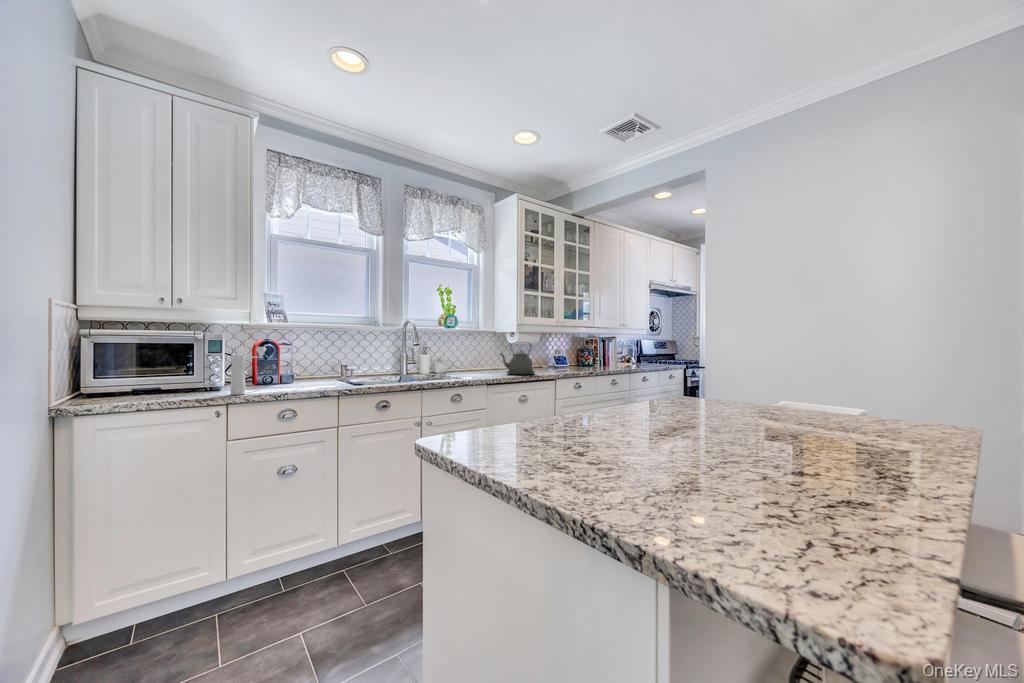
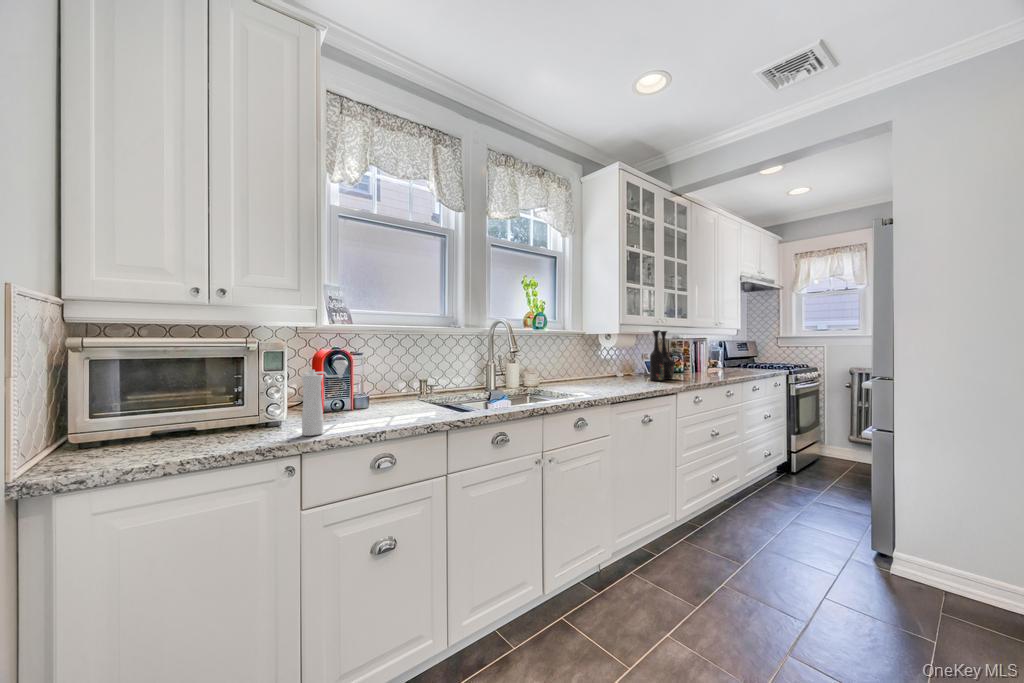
vase: none [546,330,570,372] -> present [650,330,675,381]
kettle: present [500,344,535,375] -> none [604,345,648,386]

